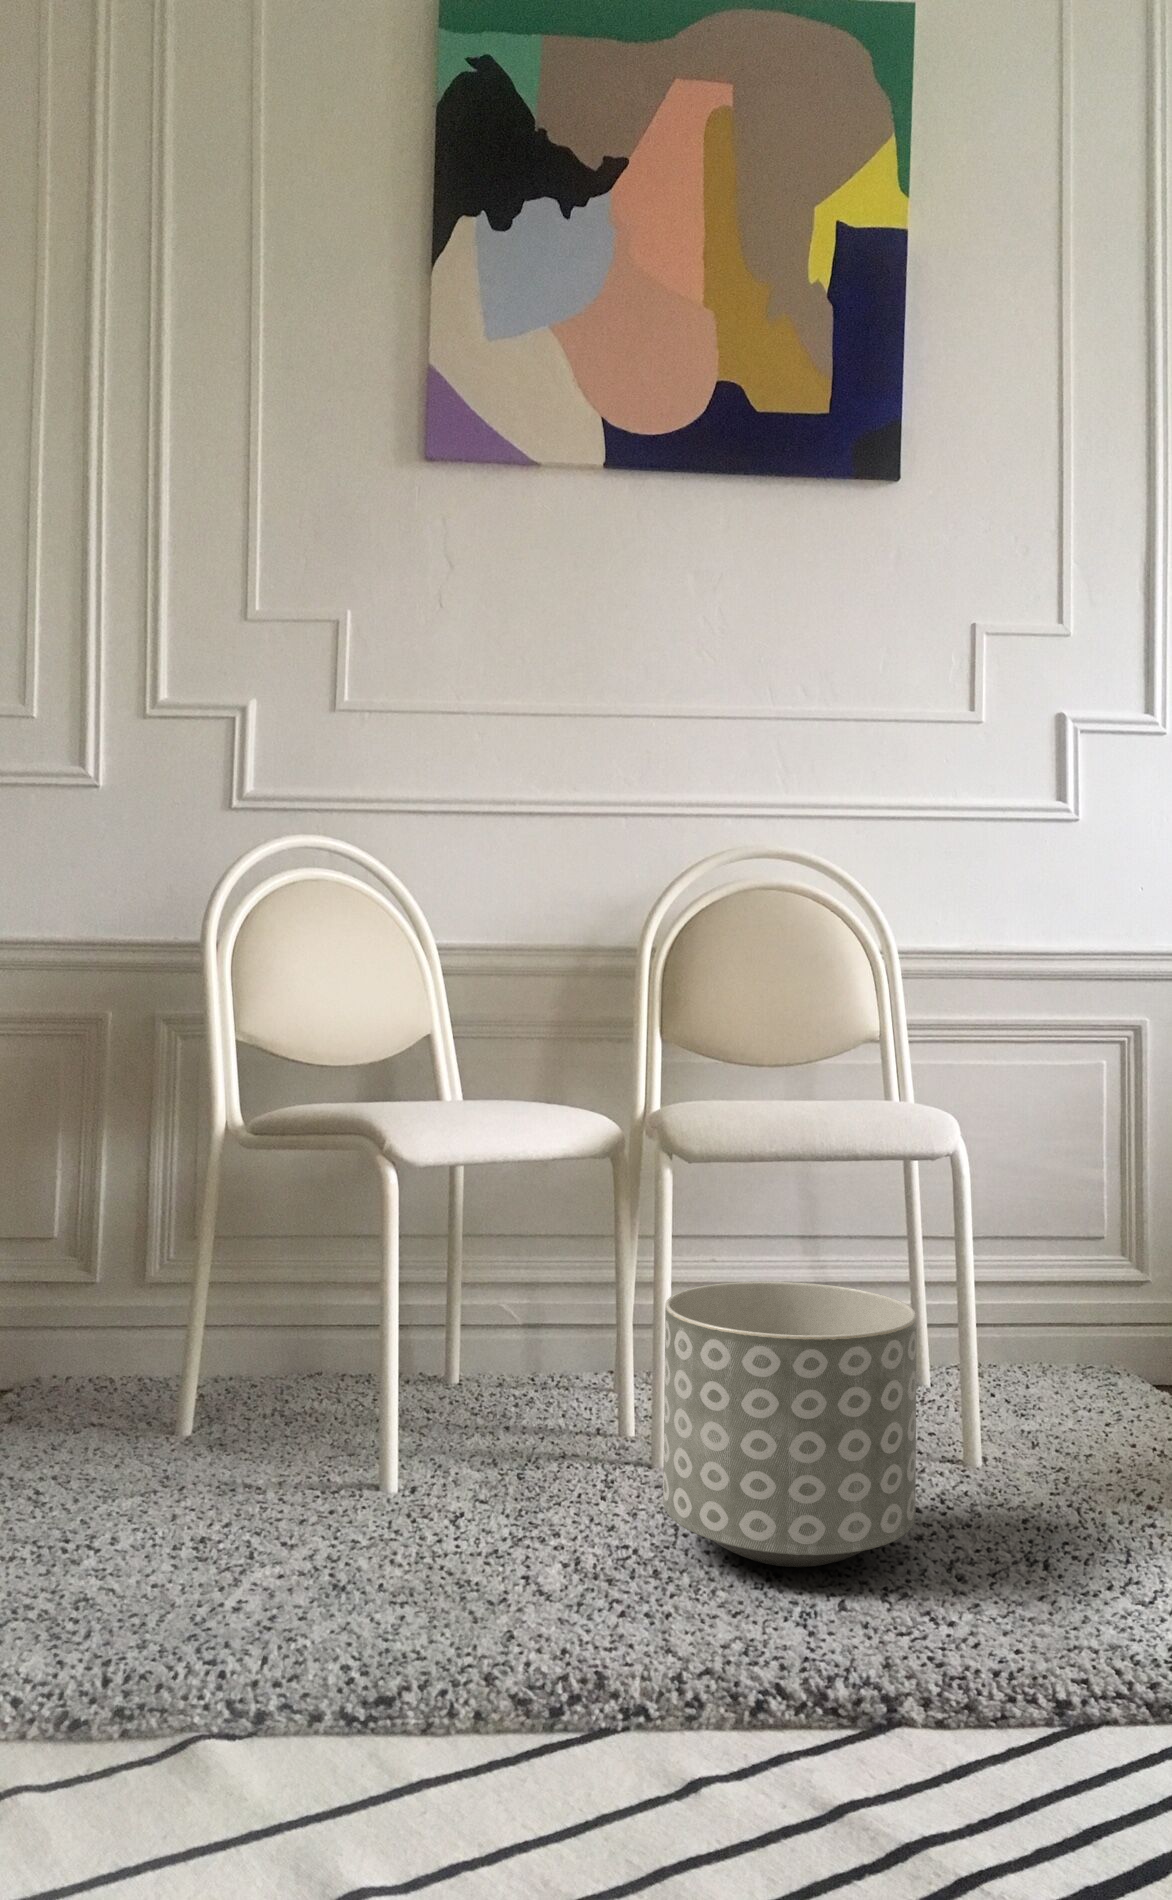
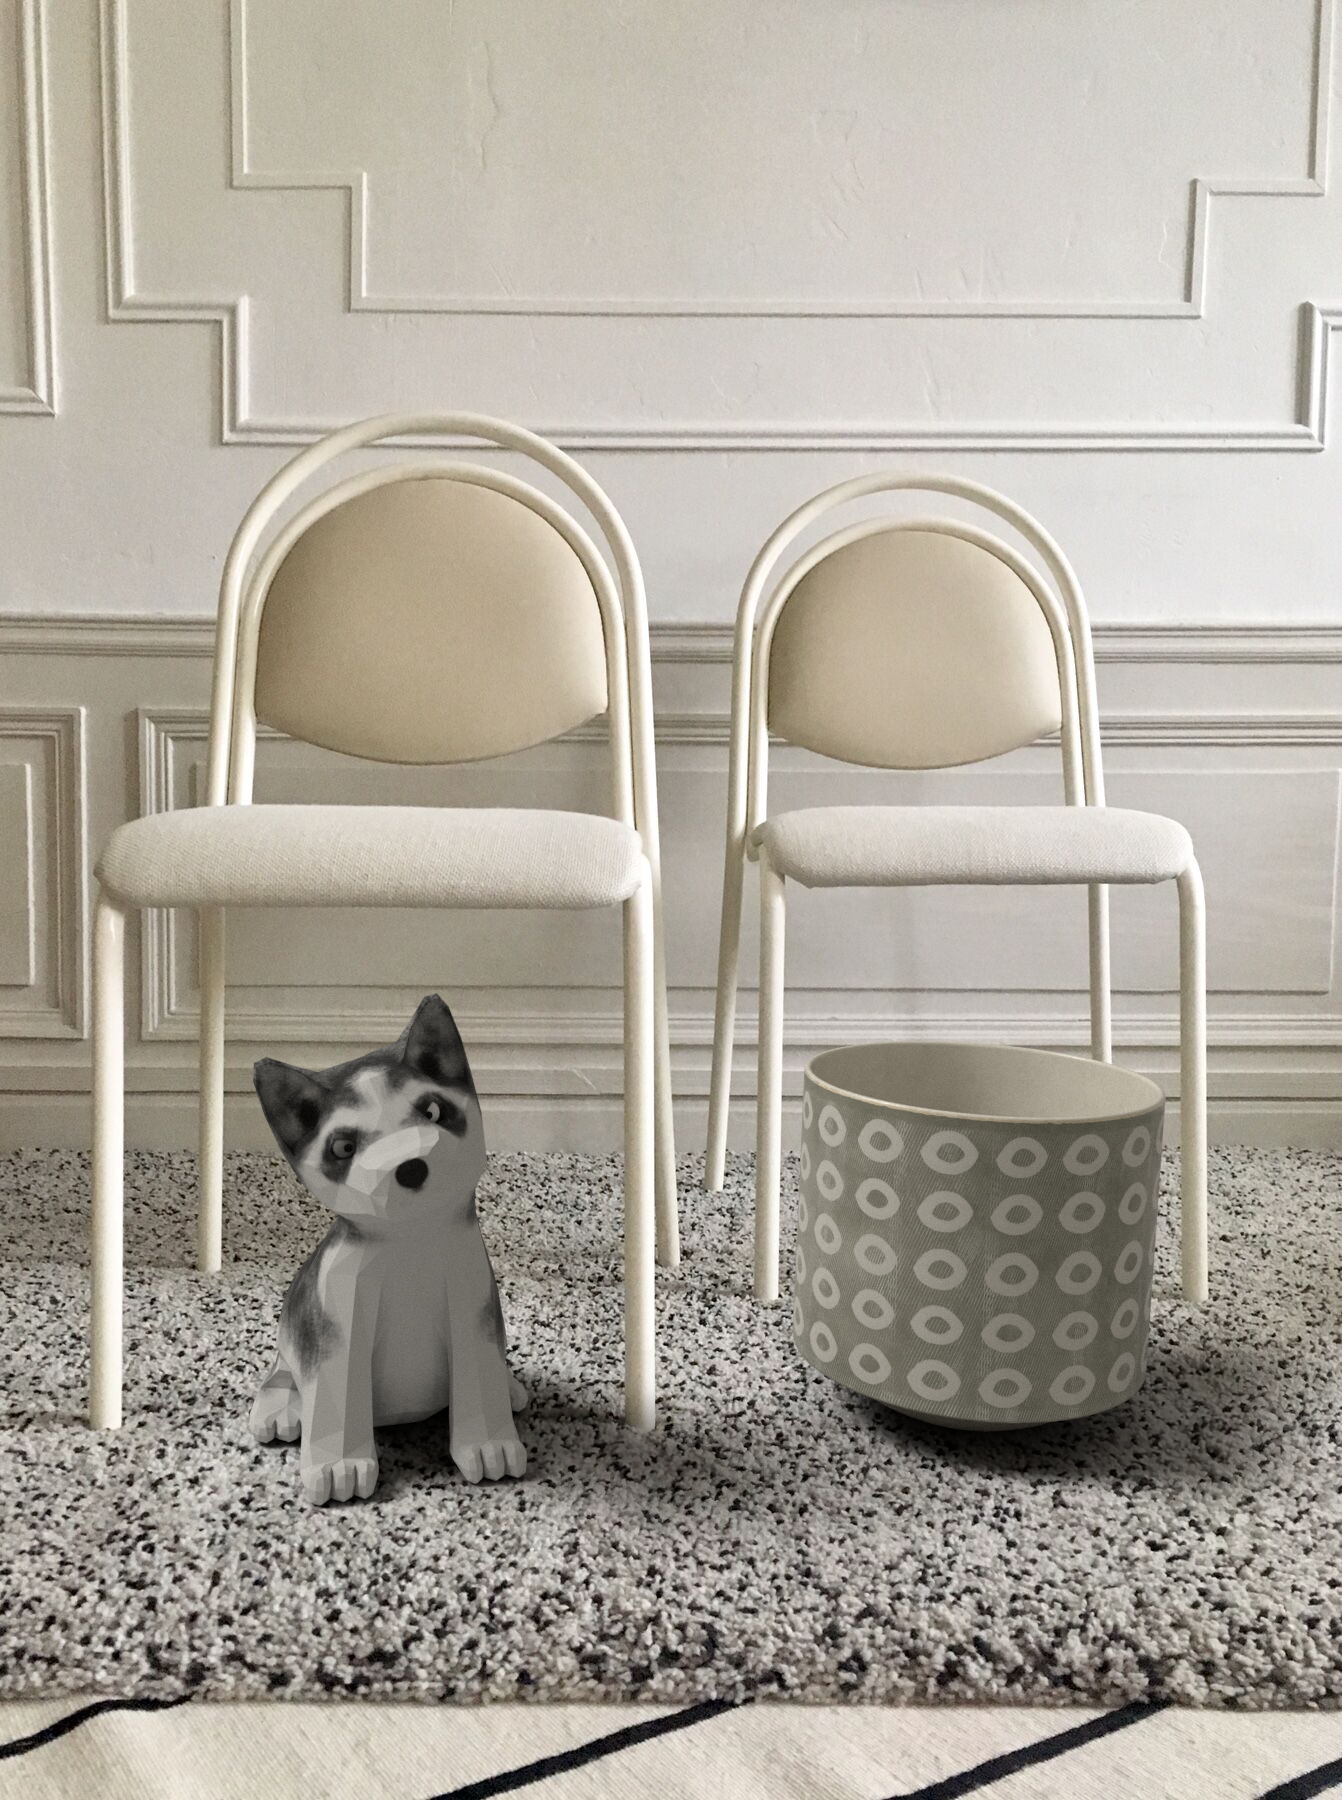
plush toy: none [276,1258,474,1621] -> present [249,993,528,1506]

